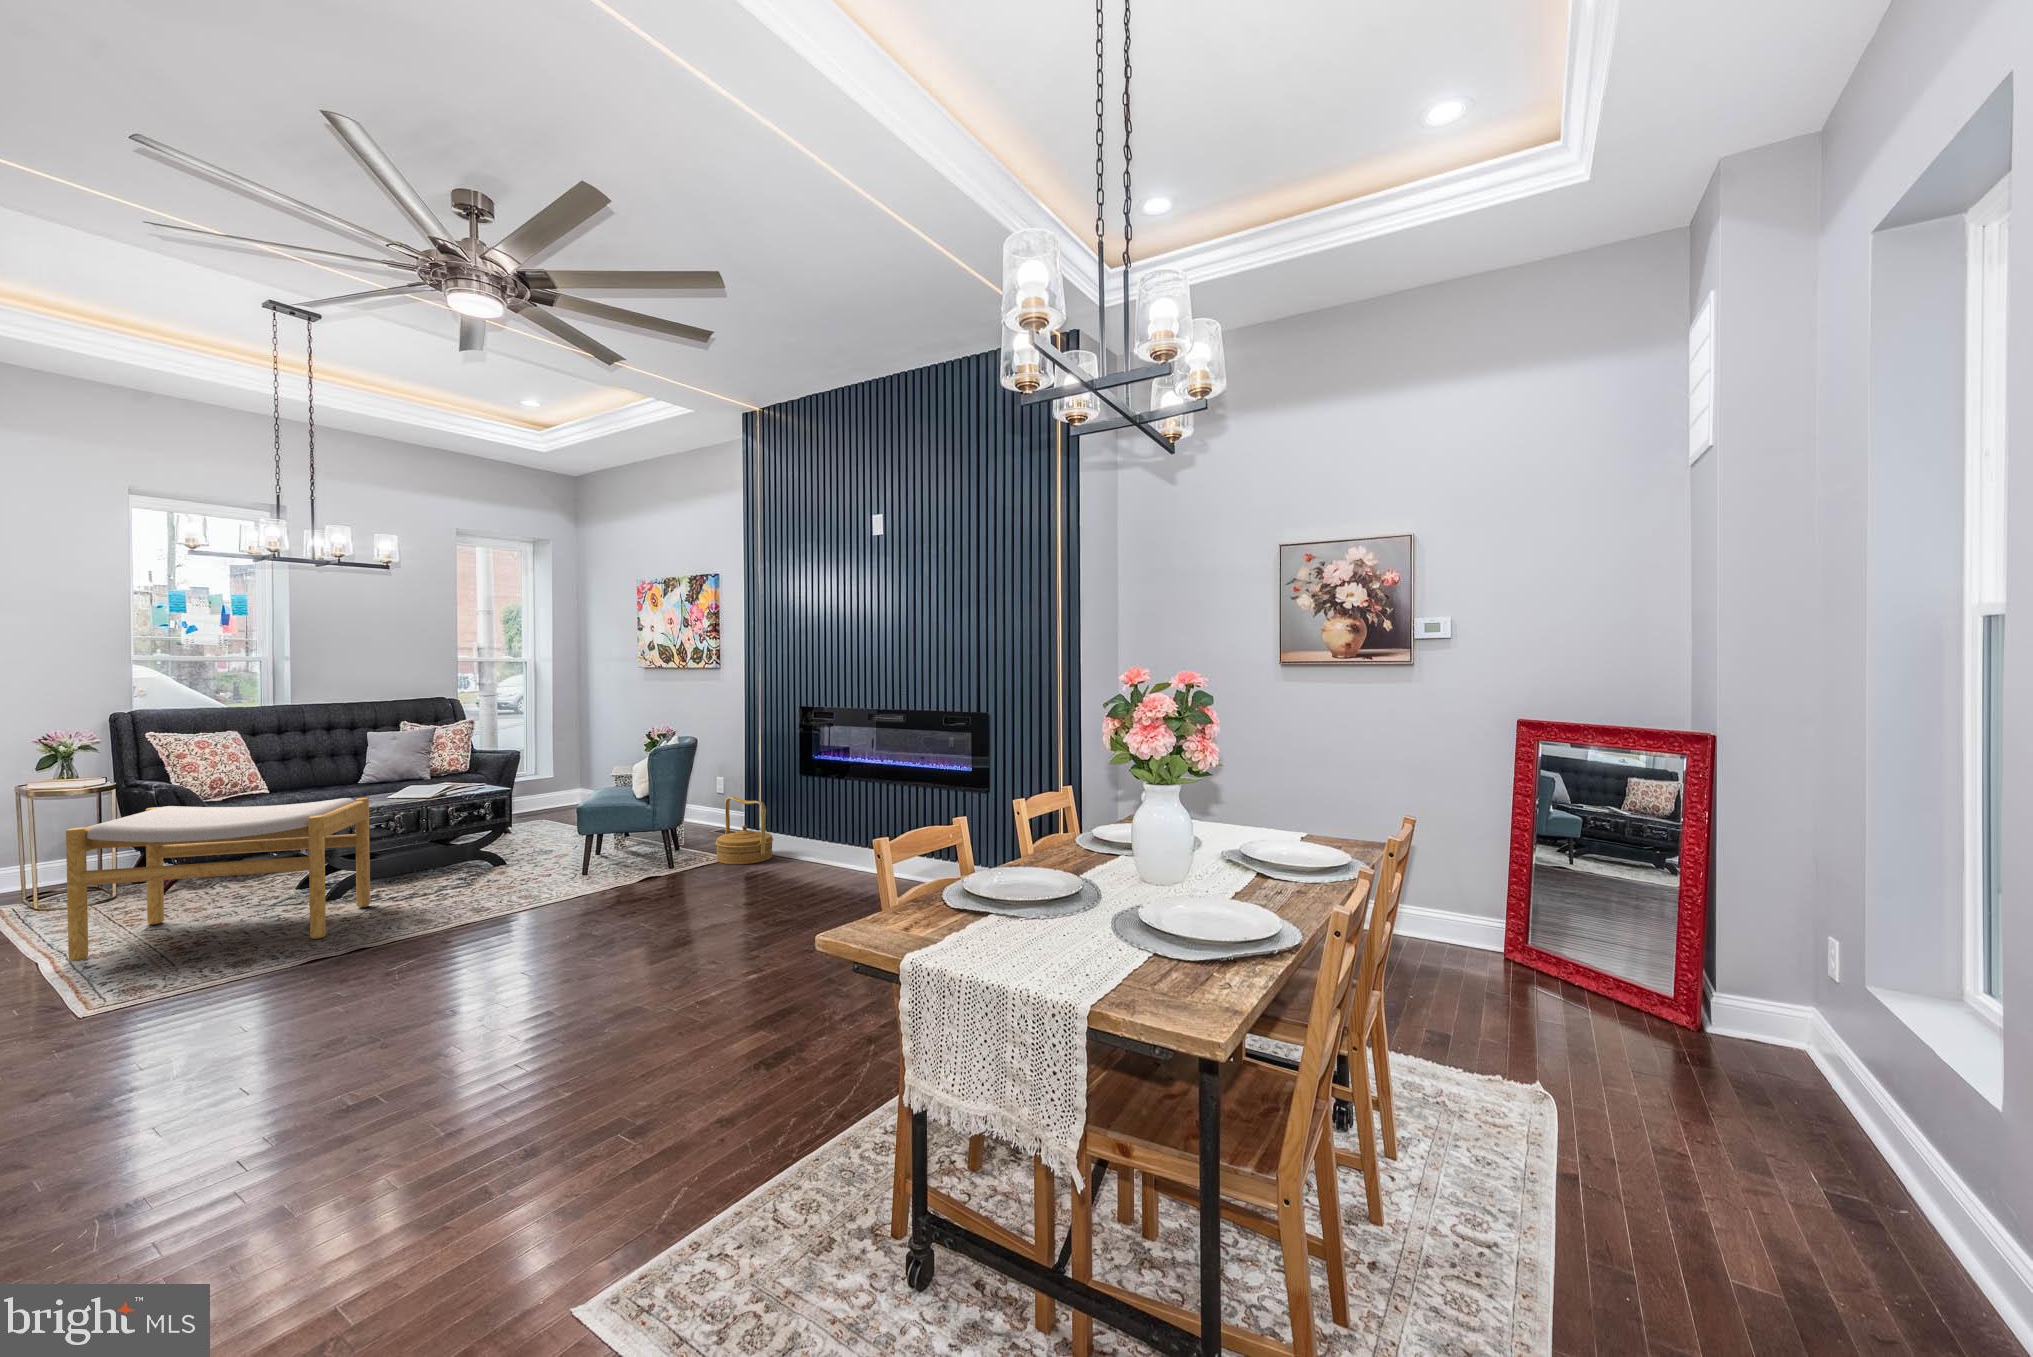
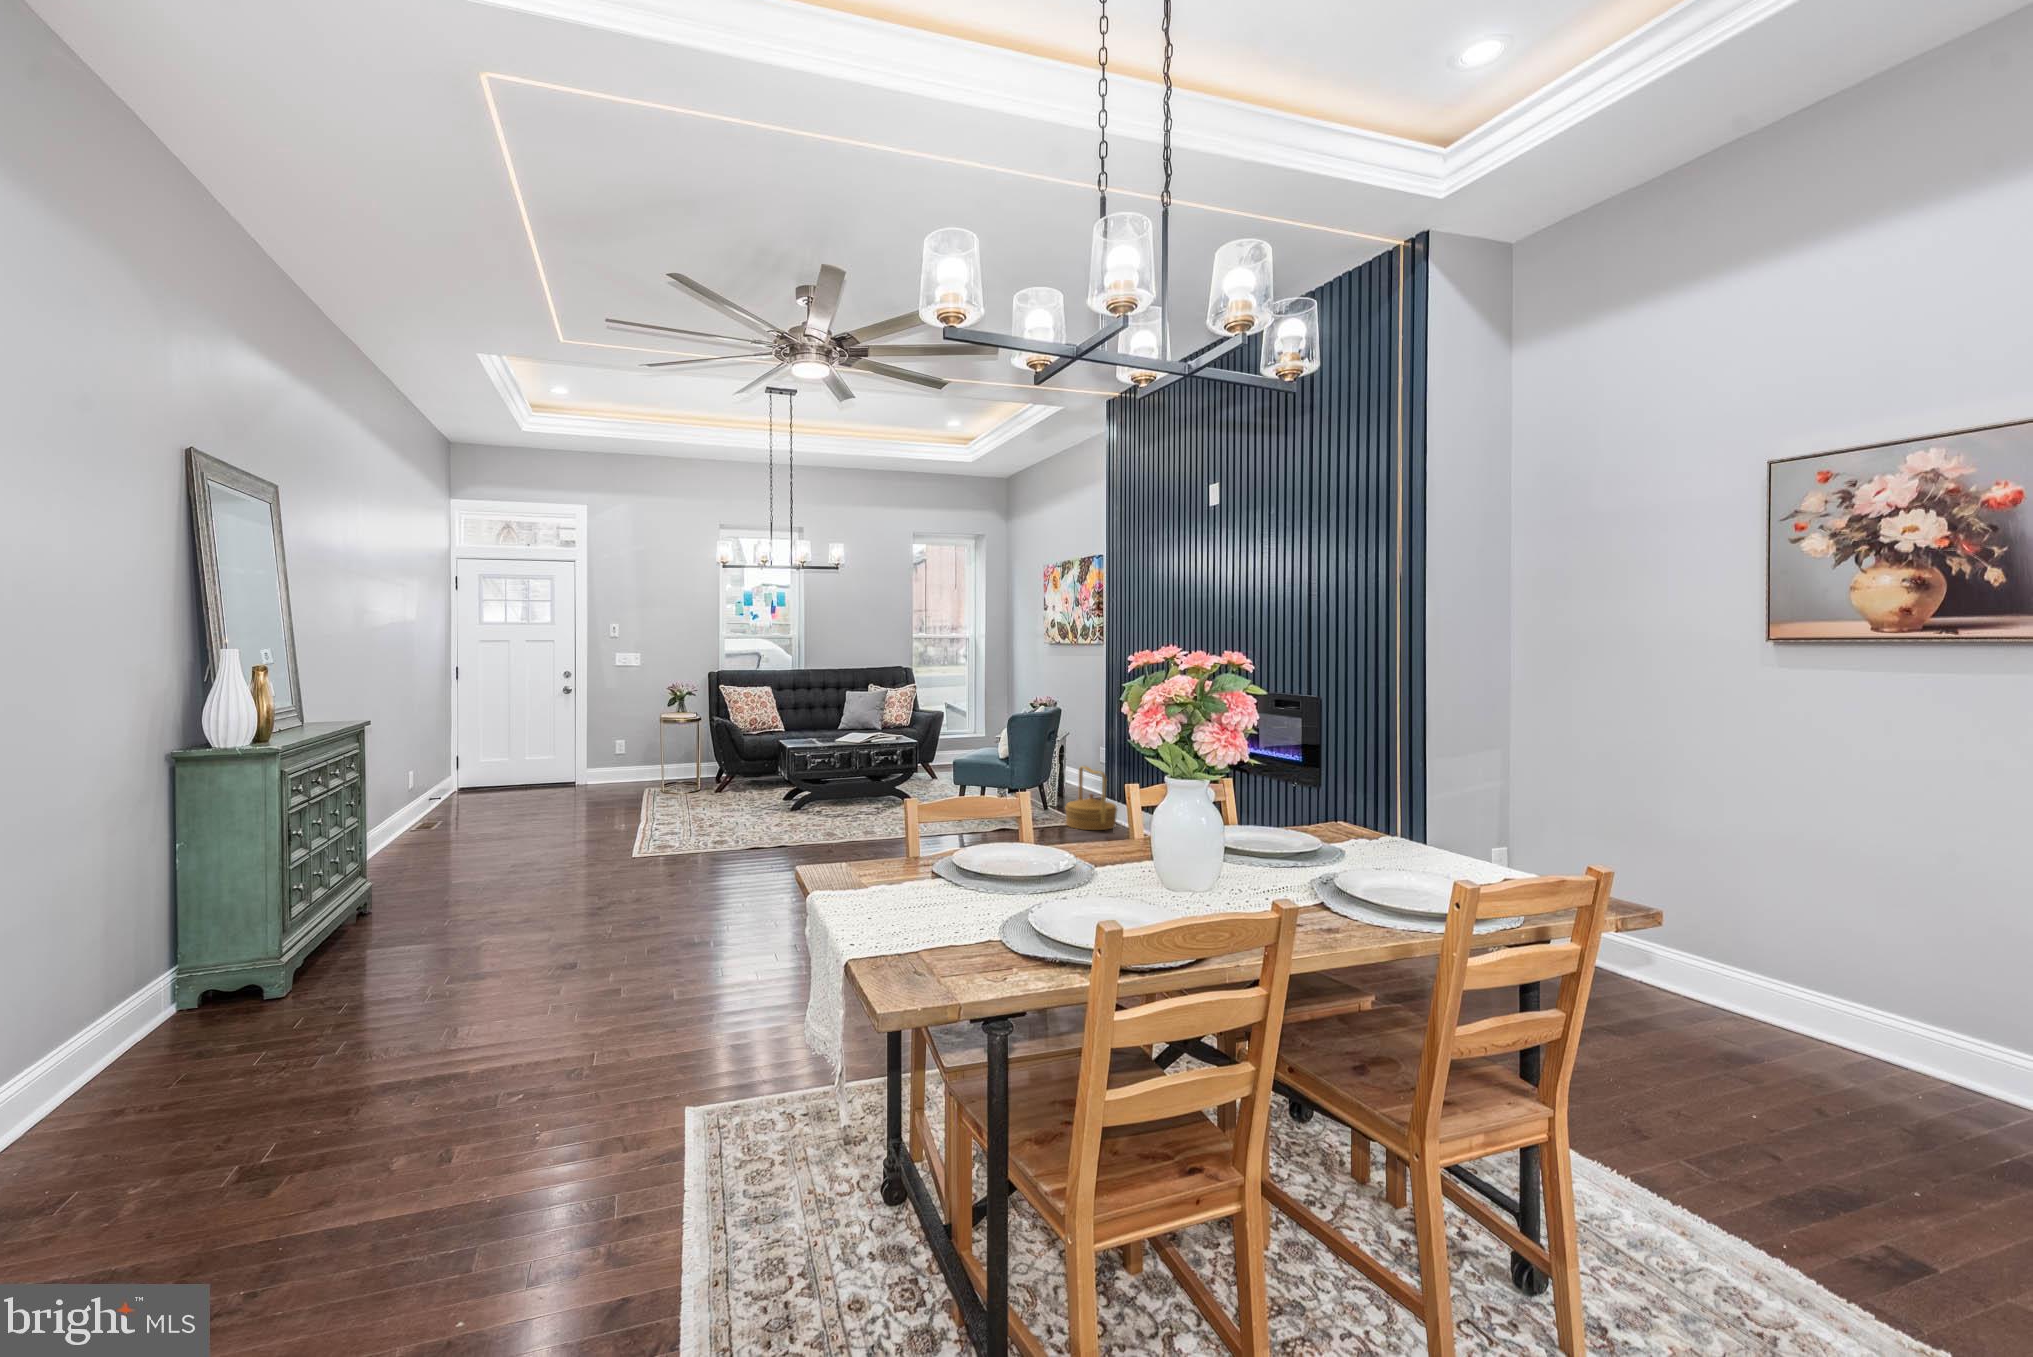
footstool: present [66,798,370,961] -> none [650,732,811,835]

